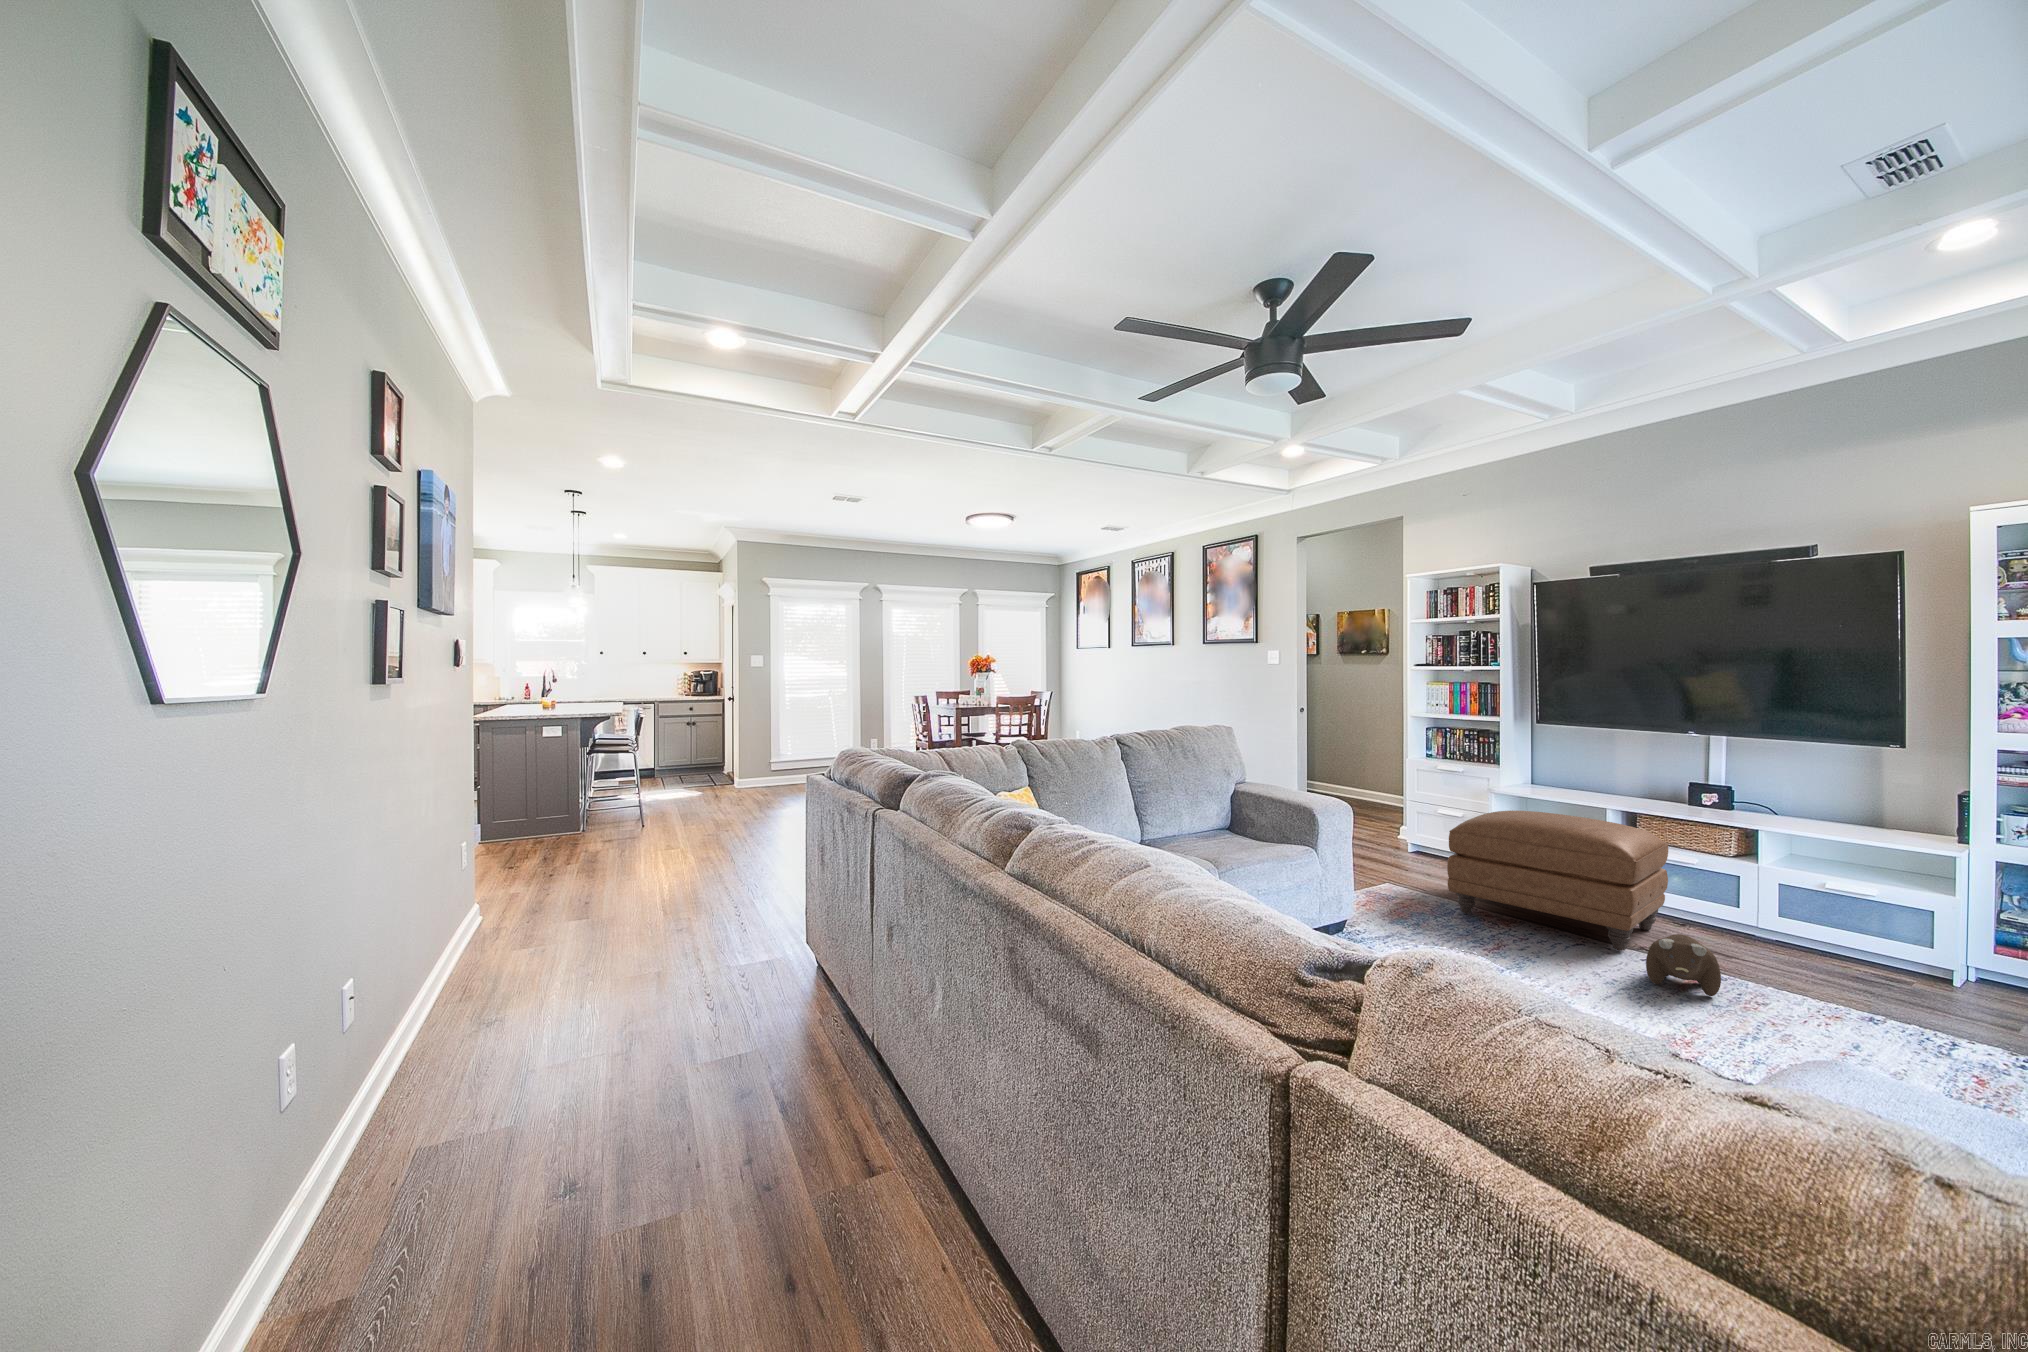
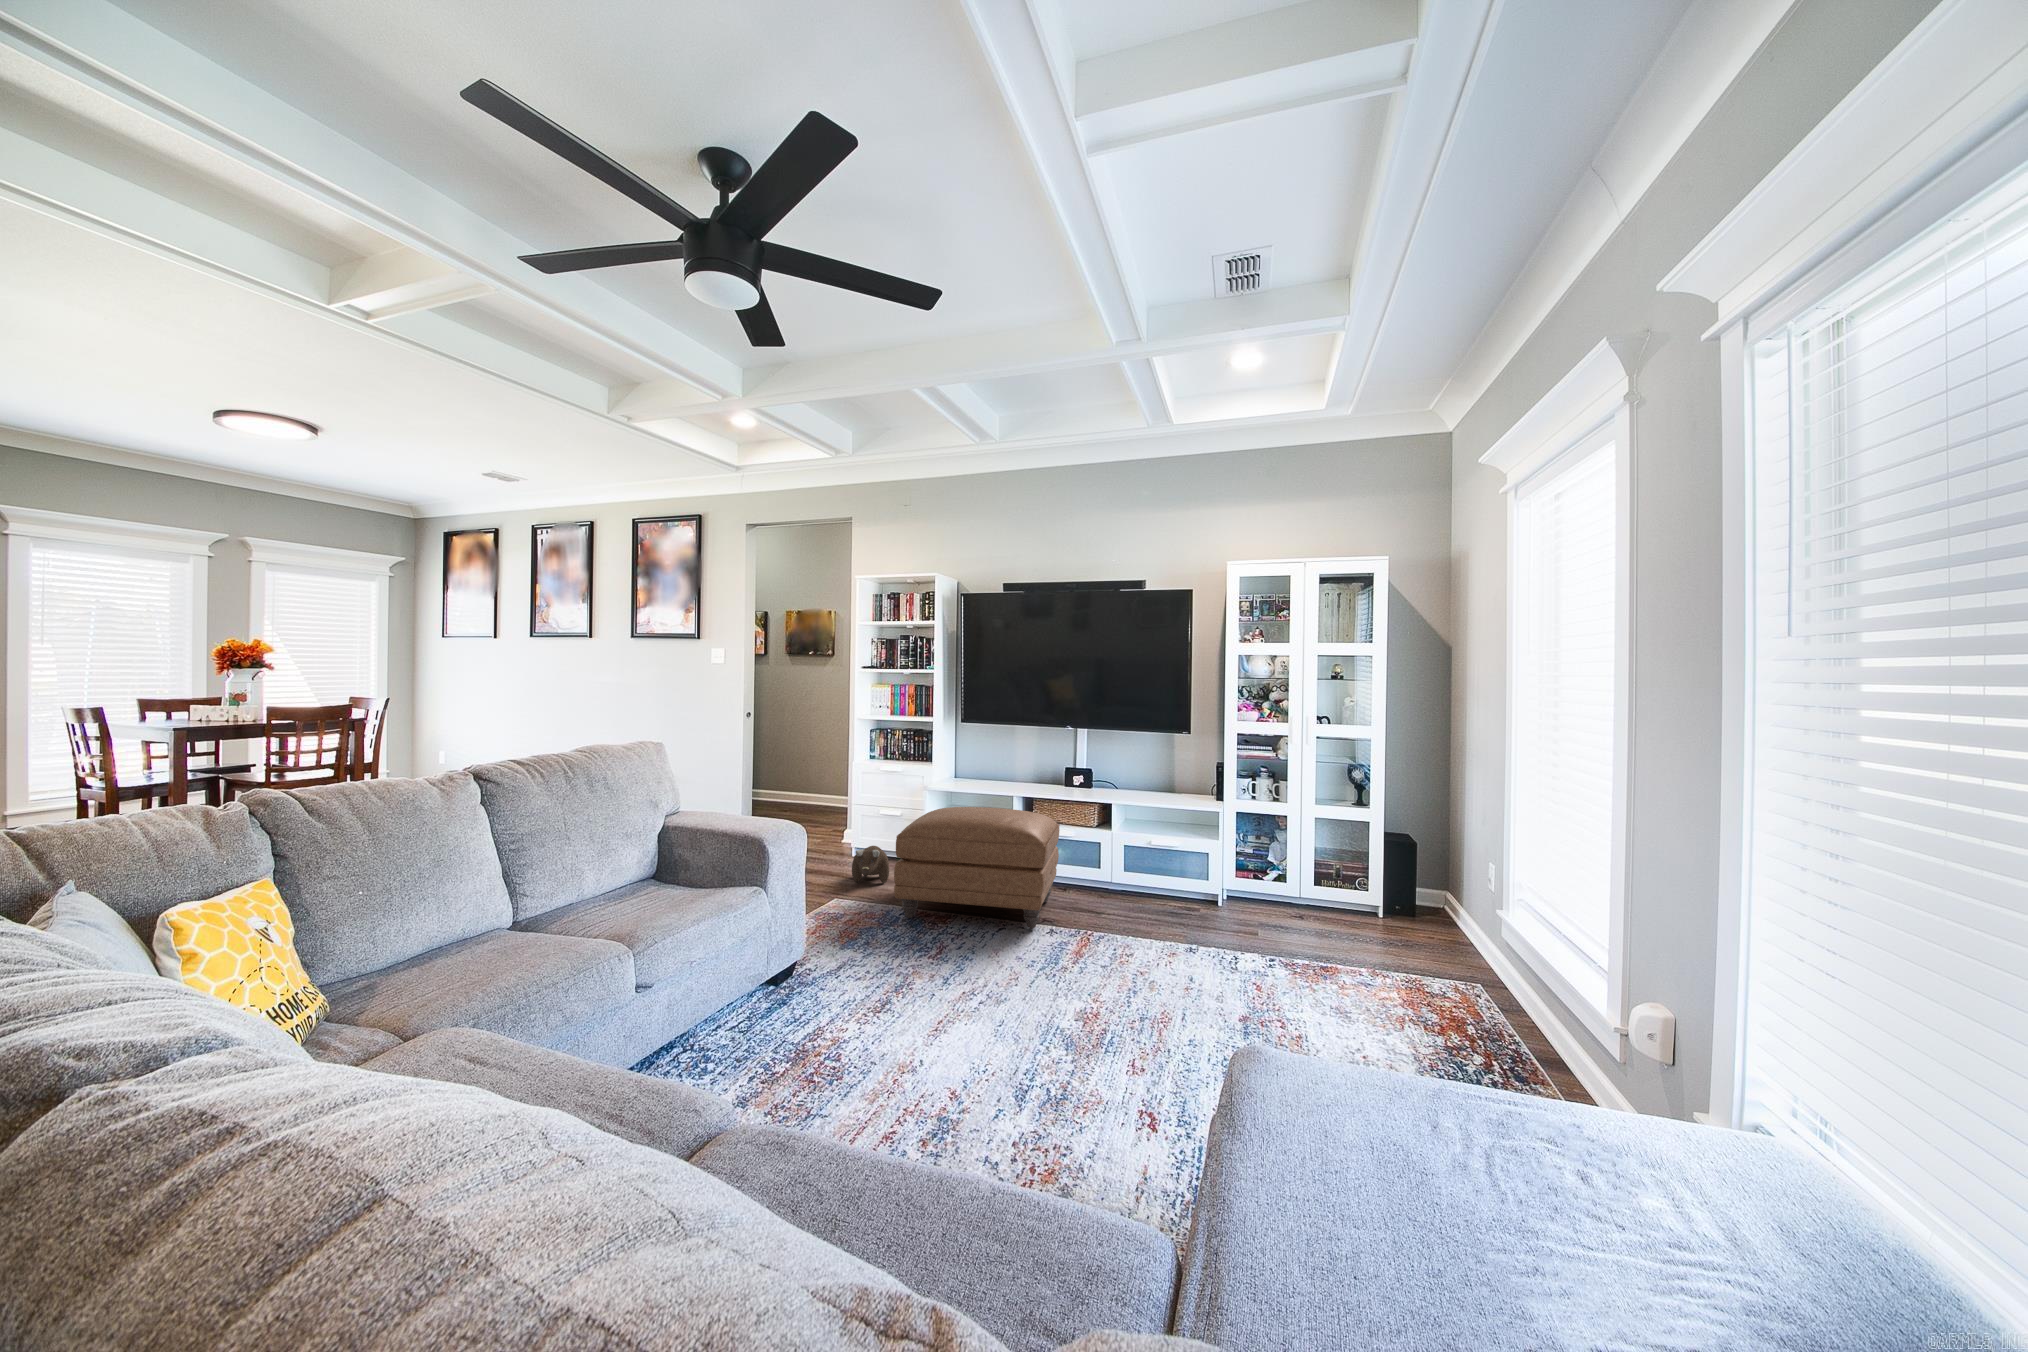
plush toy: present [1646,934,1721,996] -> present [852,846,889,883]

